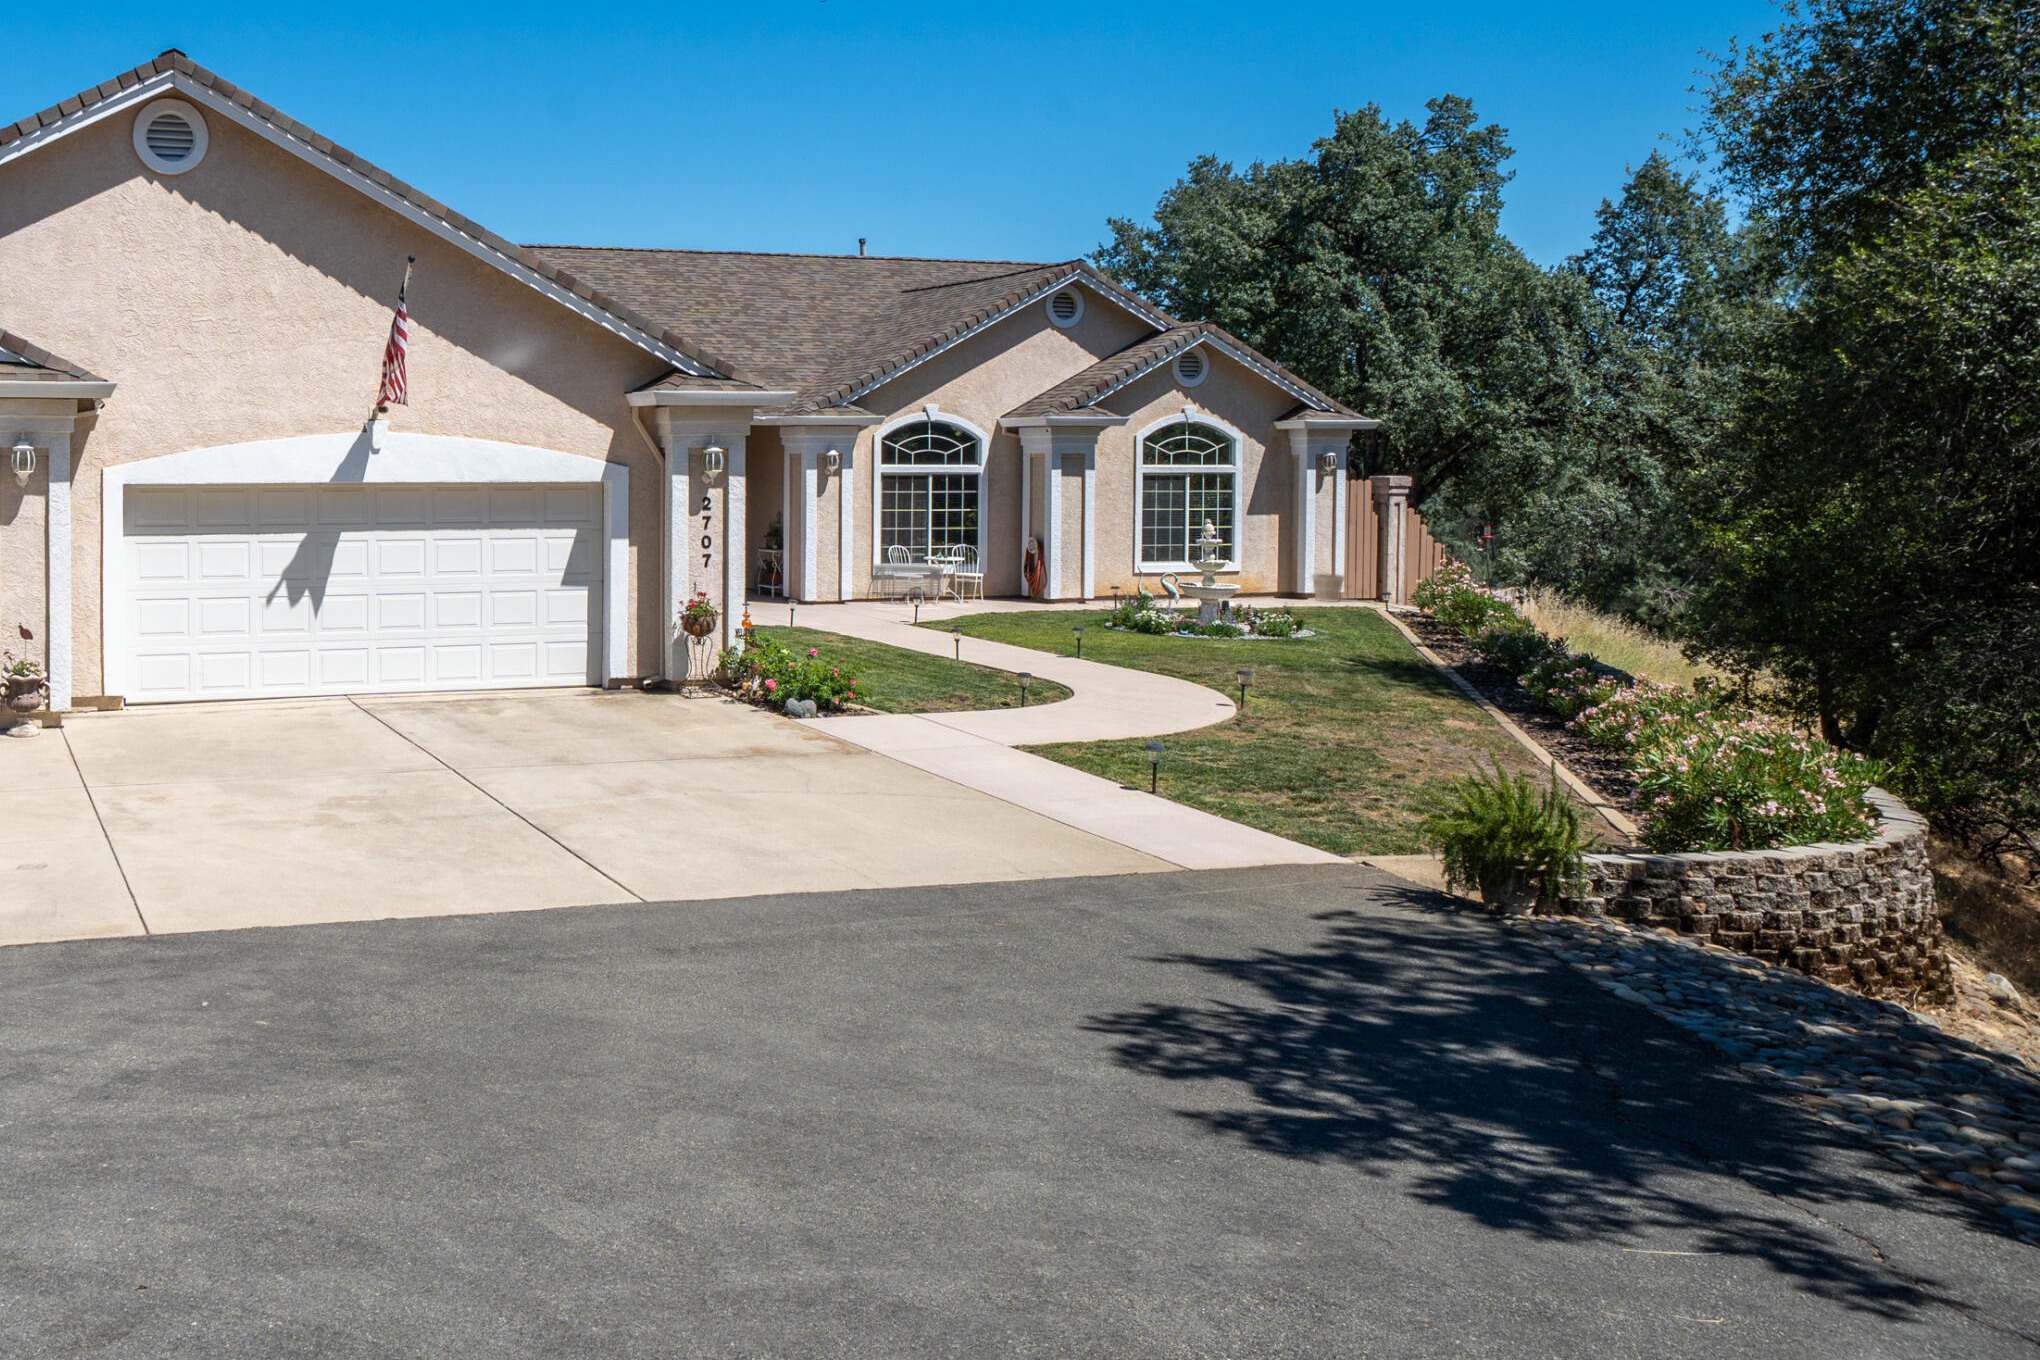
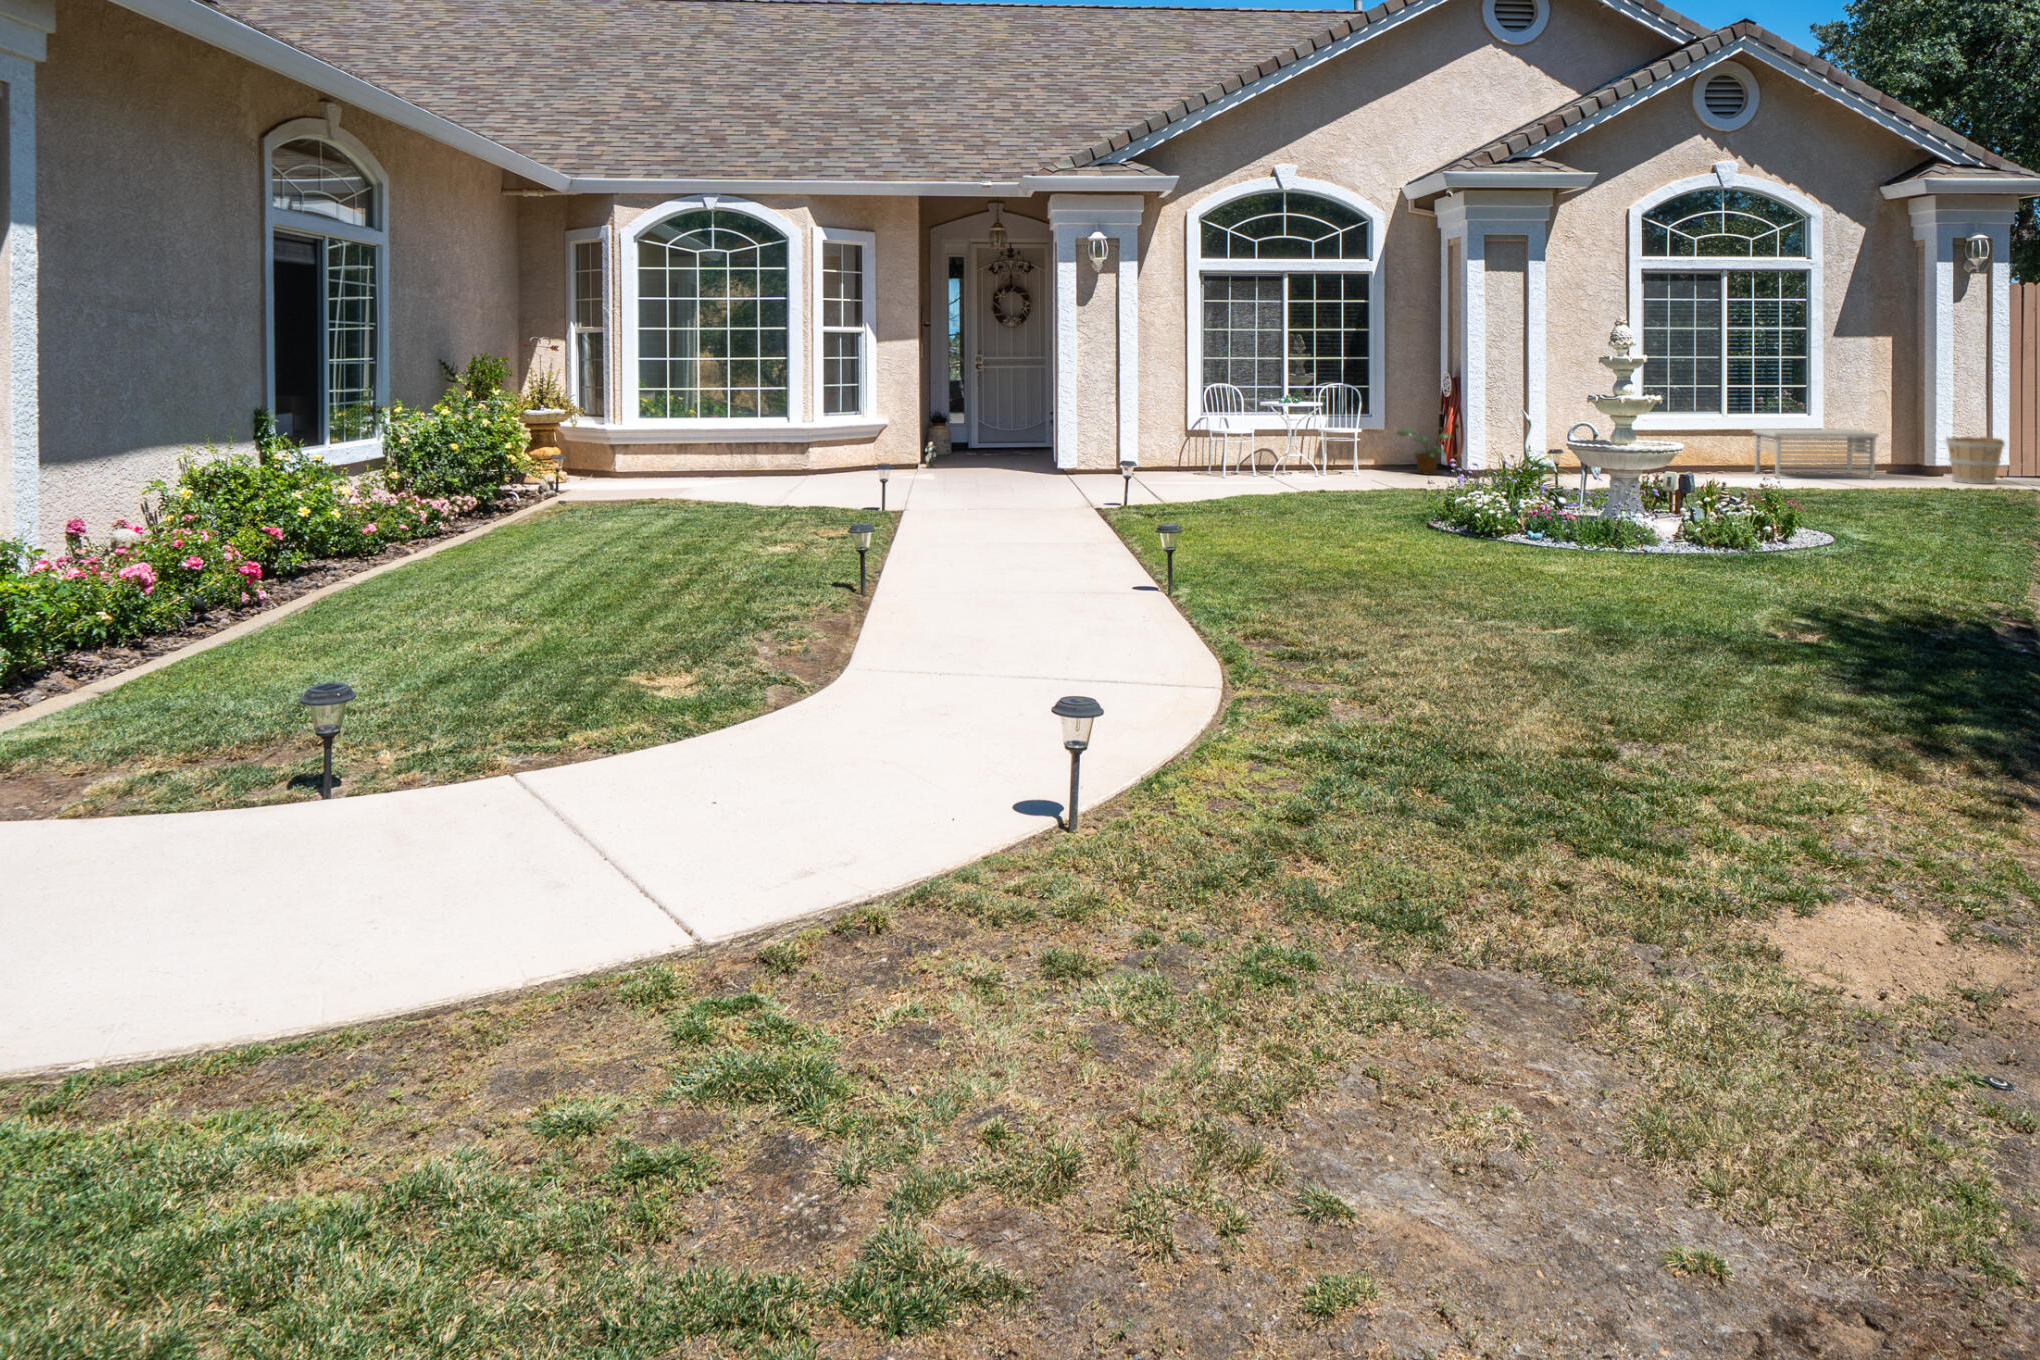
storage bench: present [873,565,942,595] -> present [1753,428,1879,479]
potted plant: none [1004,570,1040,597] -> present [1397,429,1452,475]

